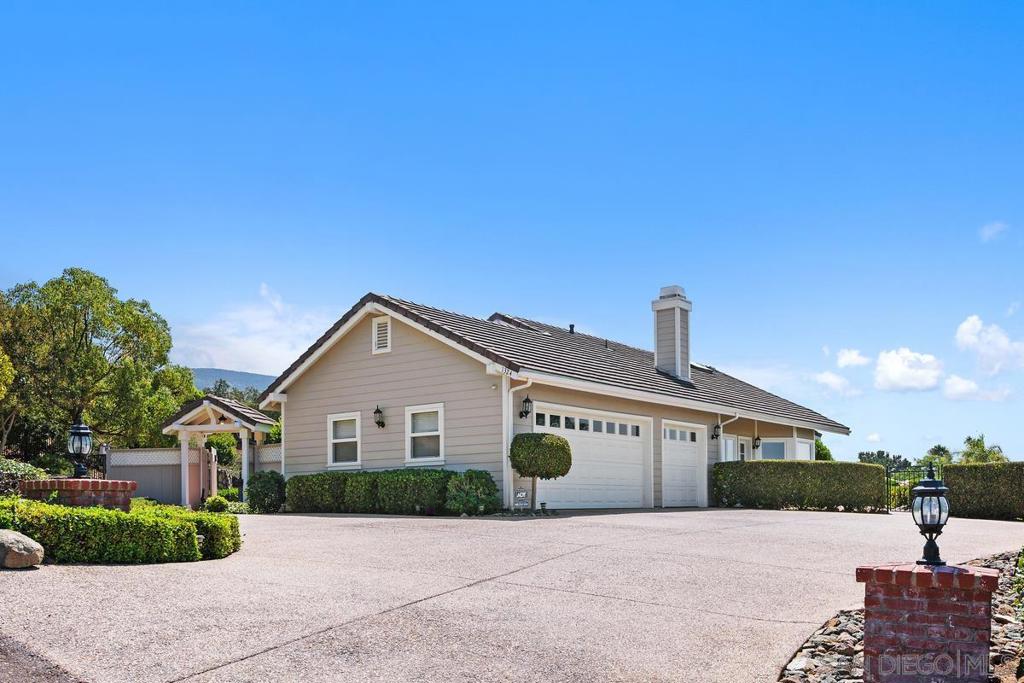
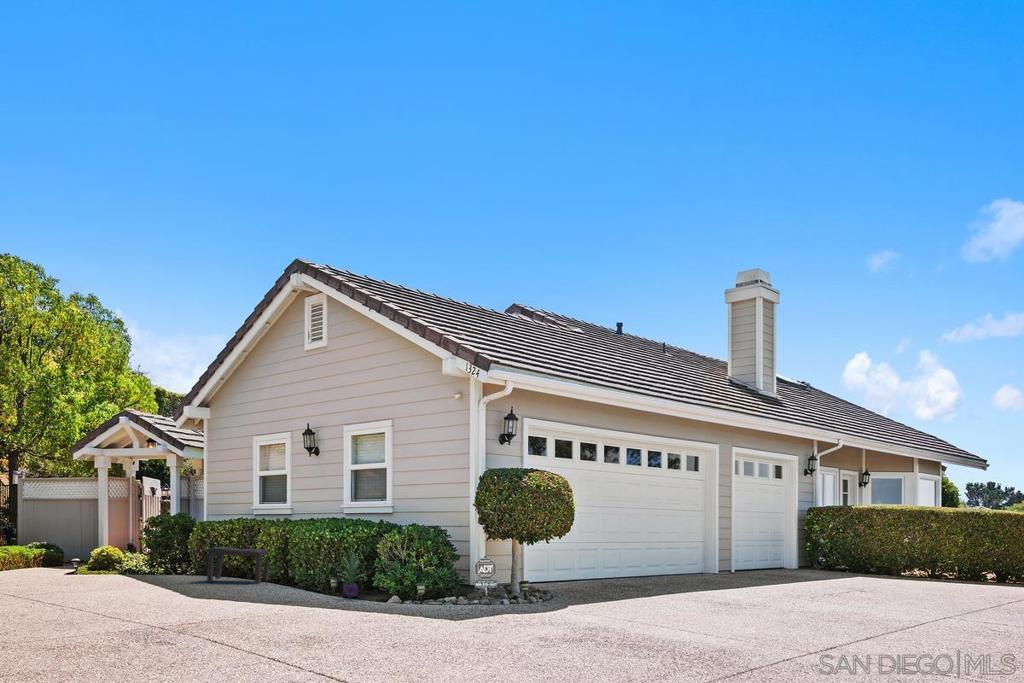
bench: none [319,490,362,514] -> present [207,547,270,584]

